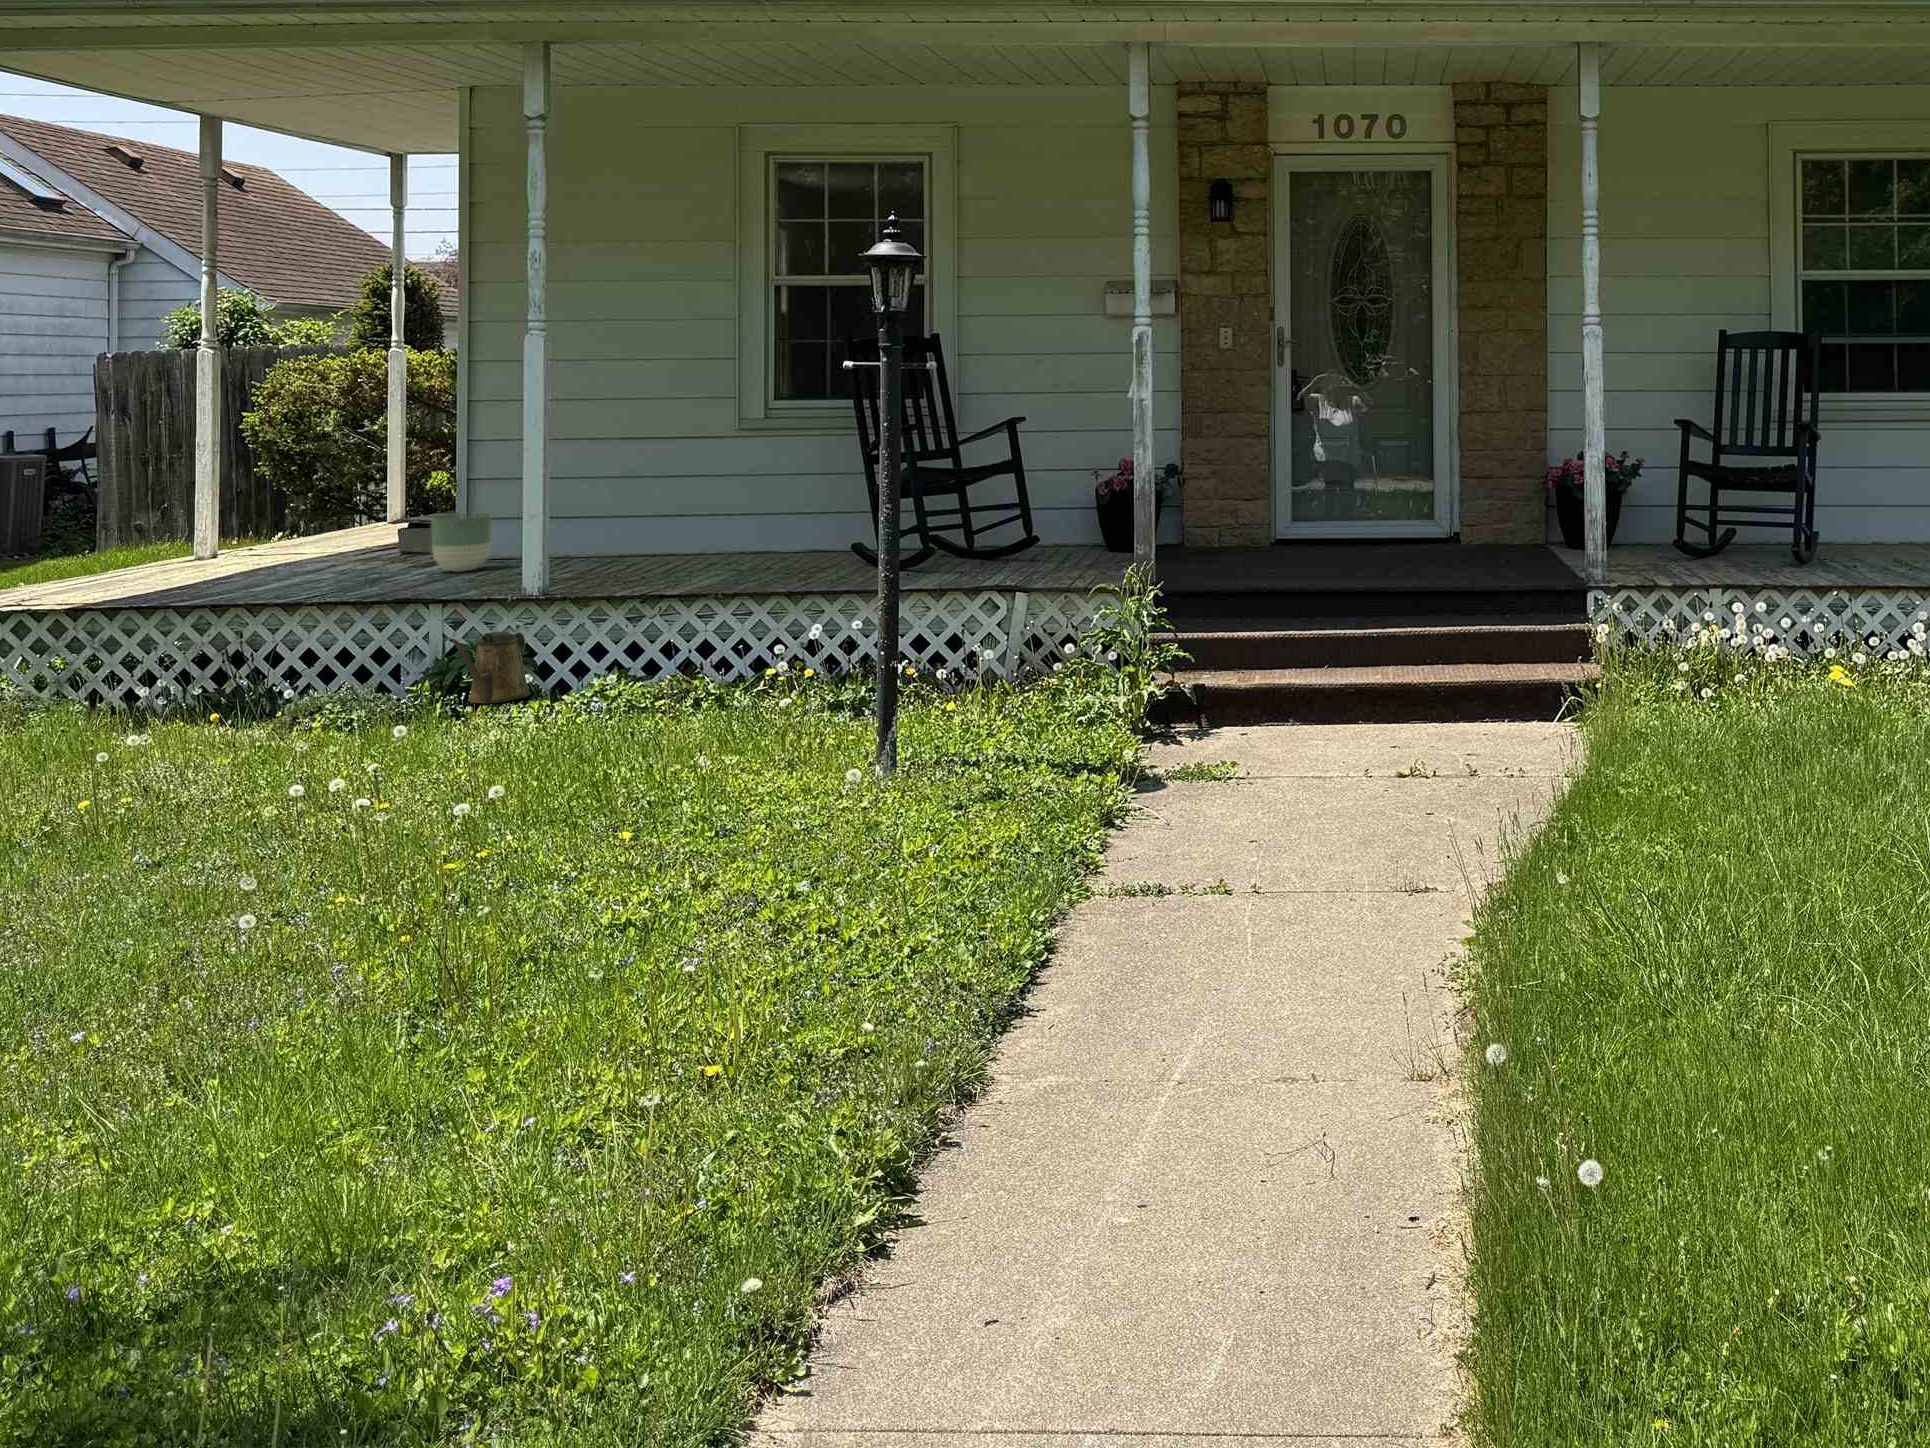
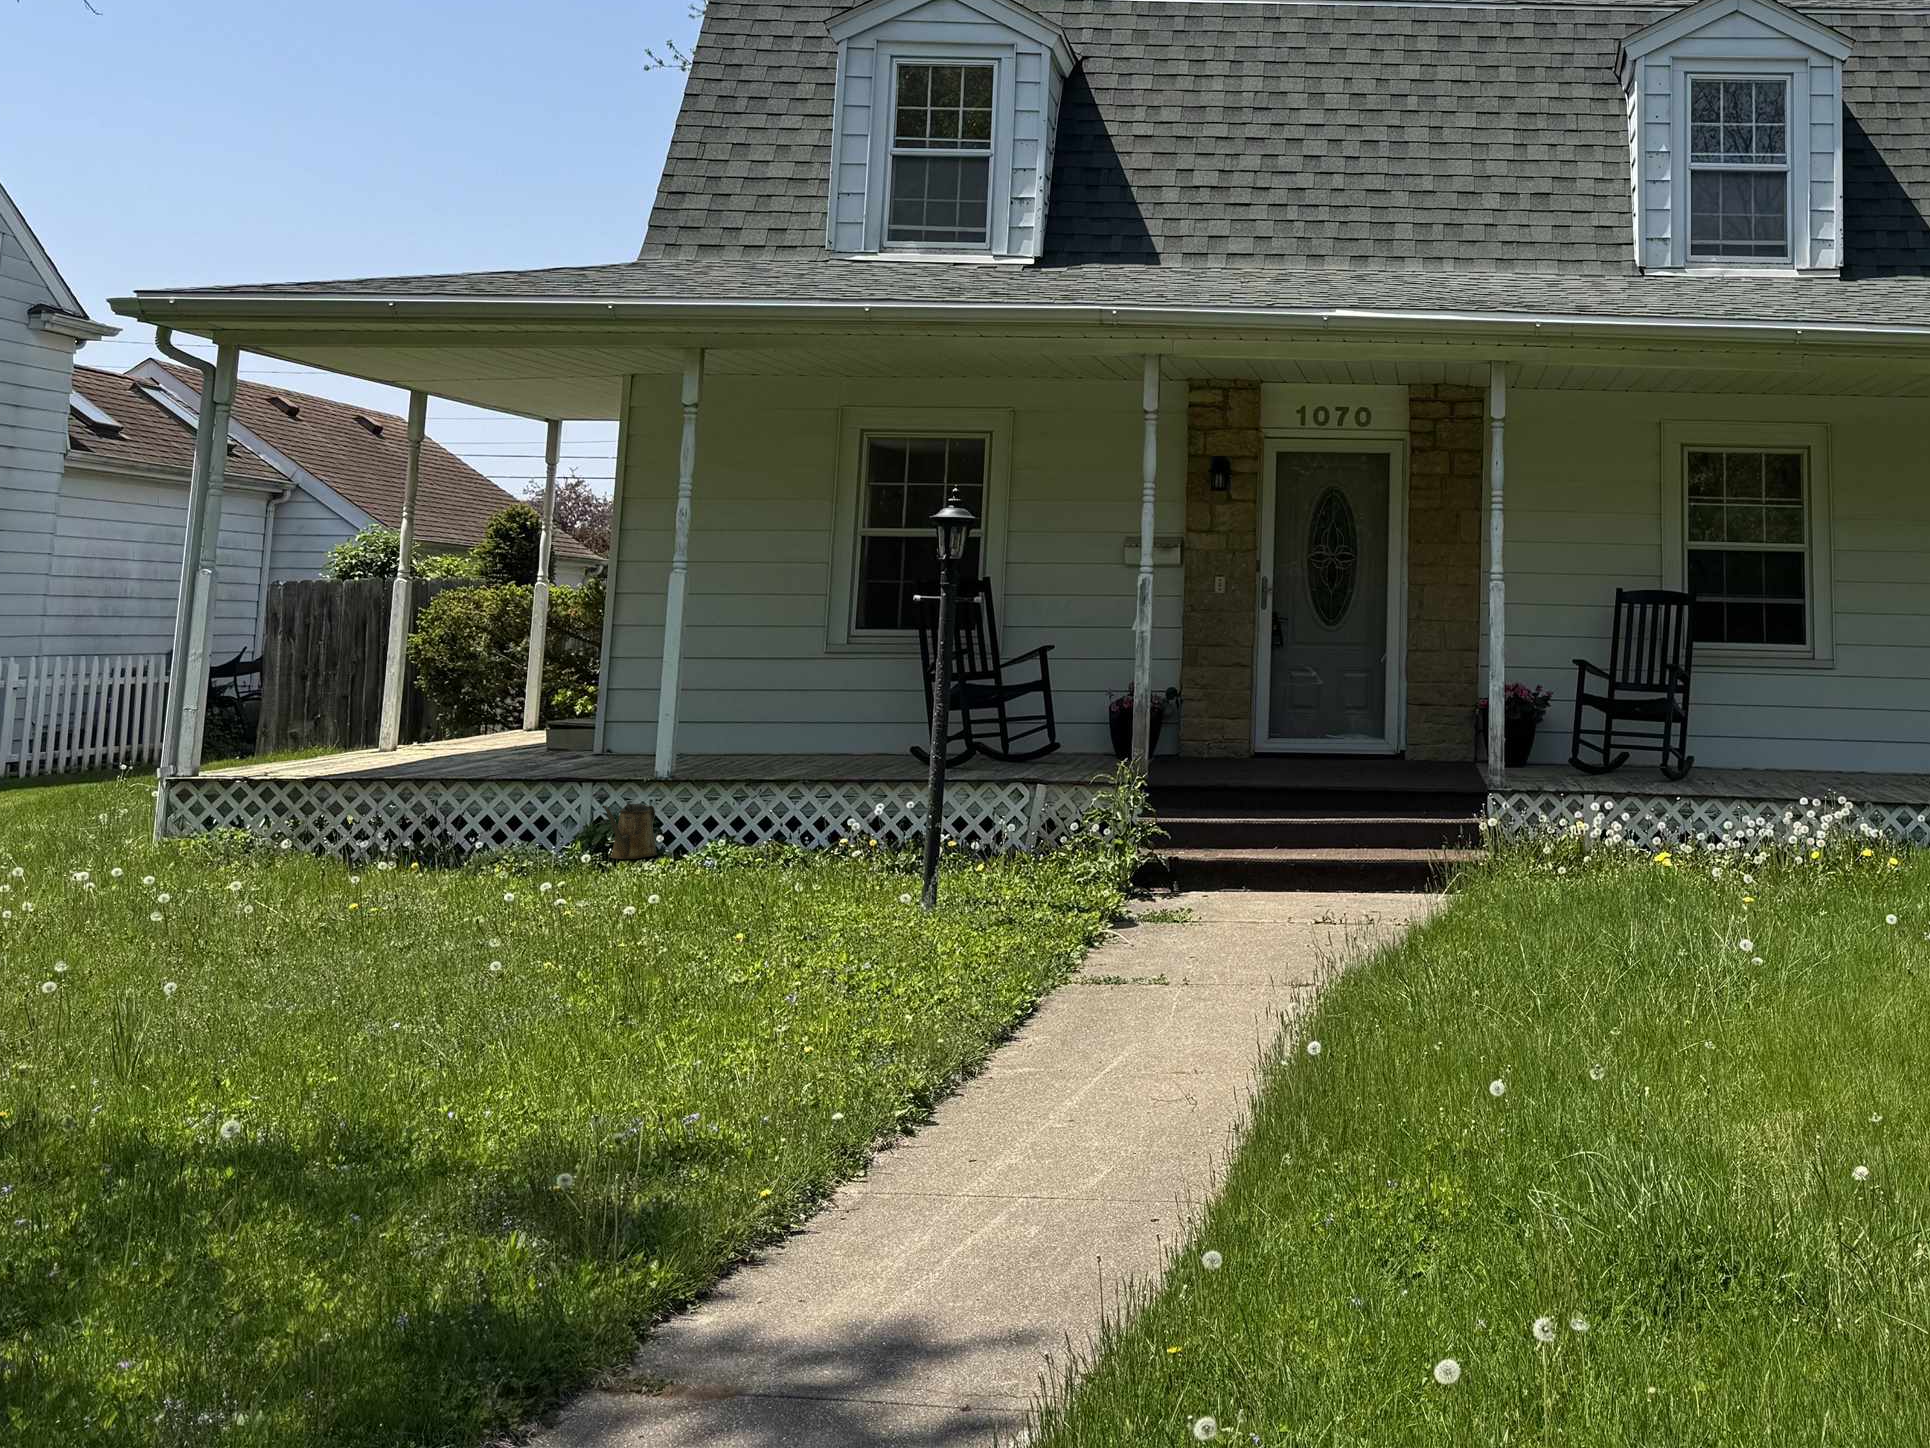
planter: present [431,513,491,572] -> none [577,716,624,763]

